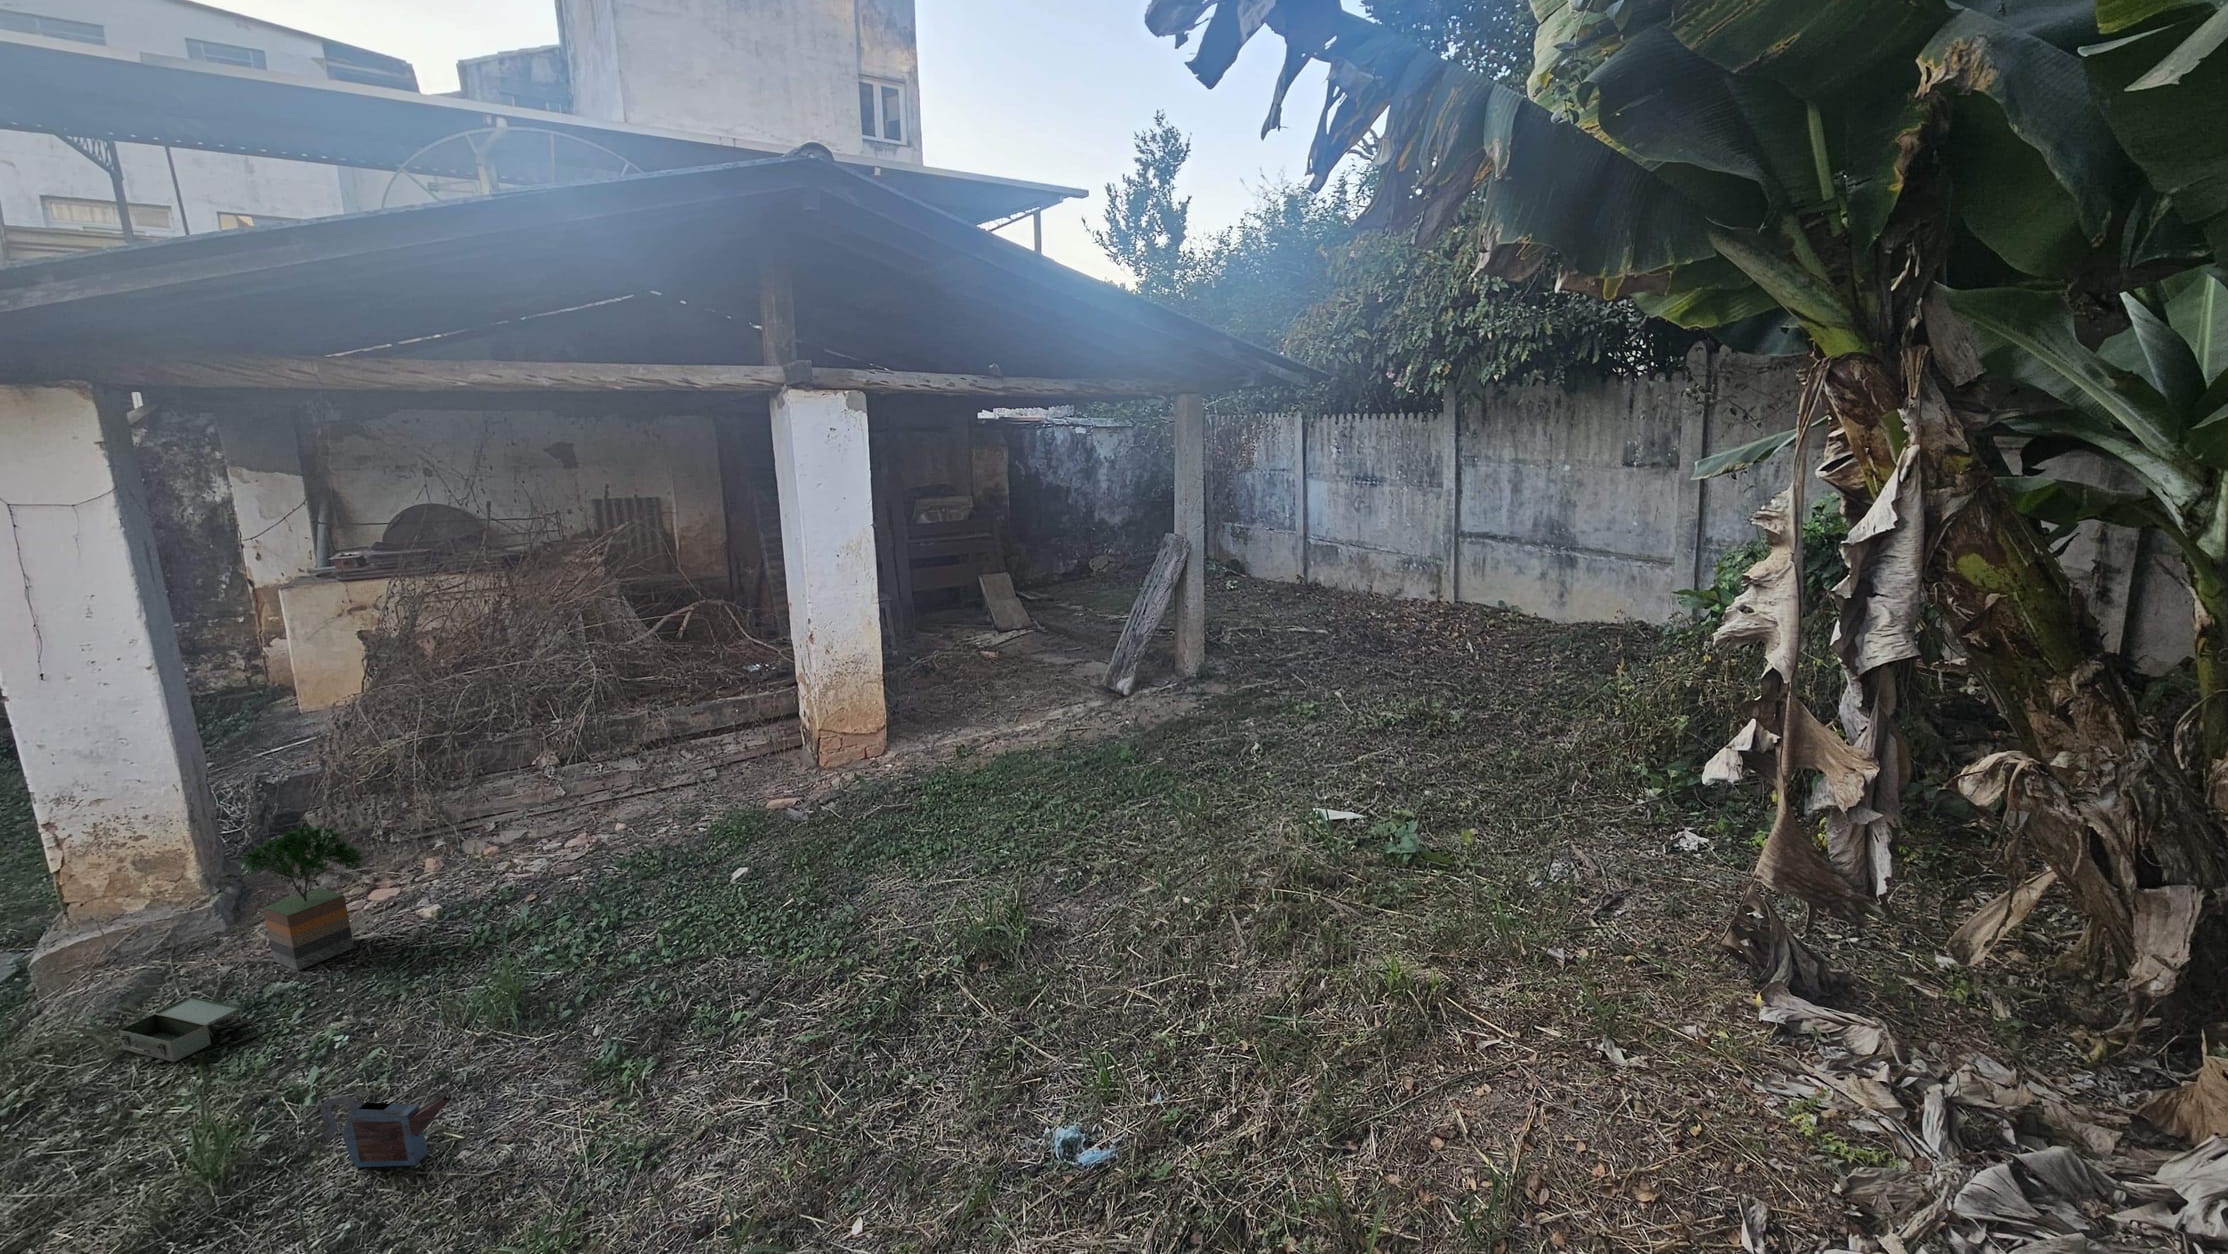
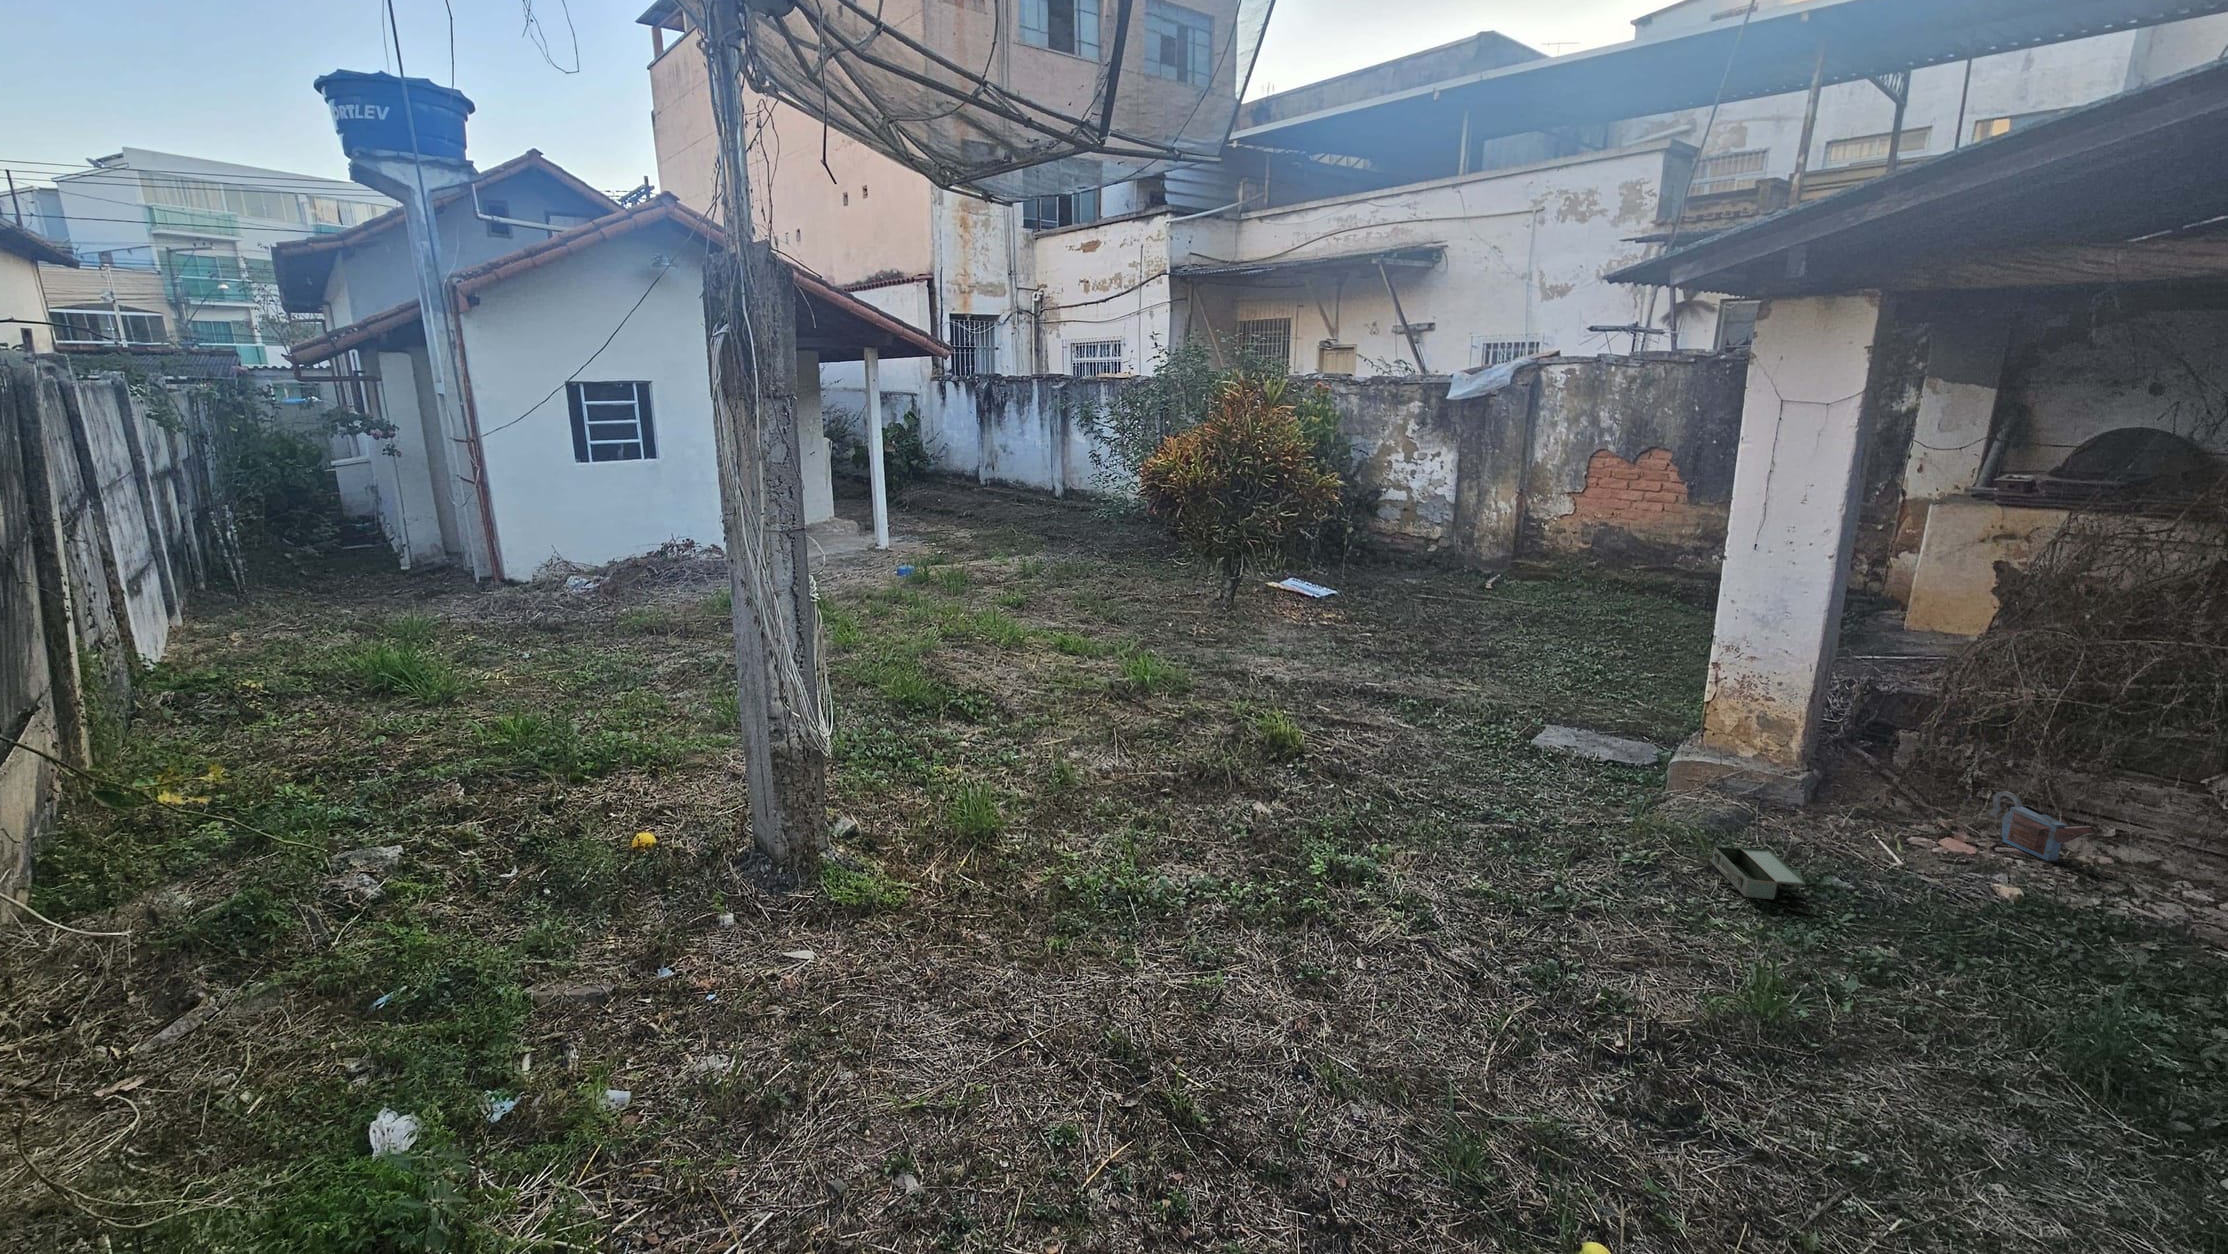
potted tree: present [237,826,364,971] -> none [1837,742,1965,884]
watering can: present [320,1095,451,1167] -> present [1989,791,2096,861]

